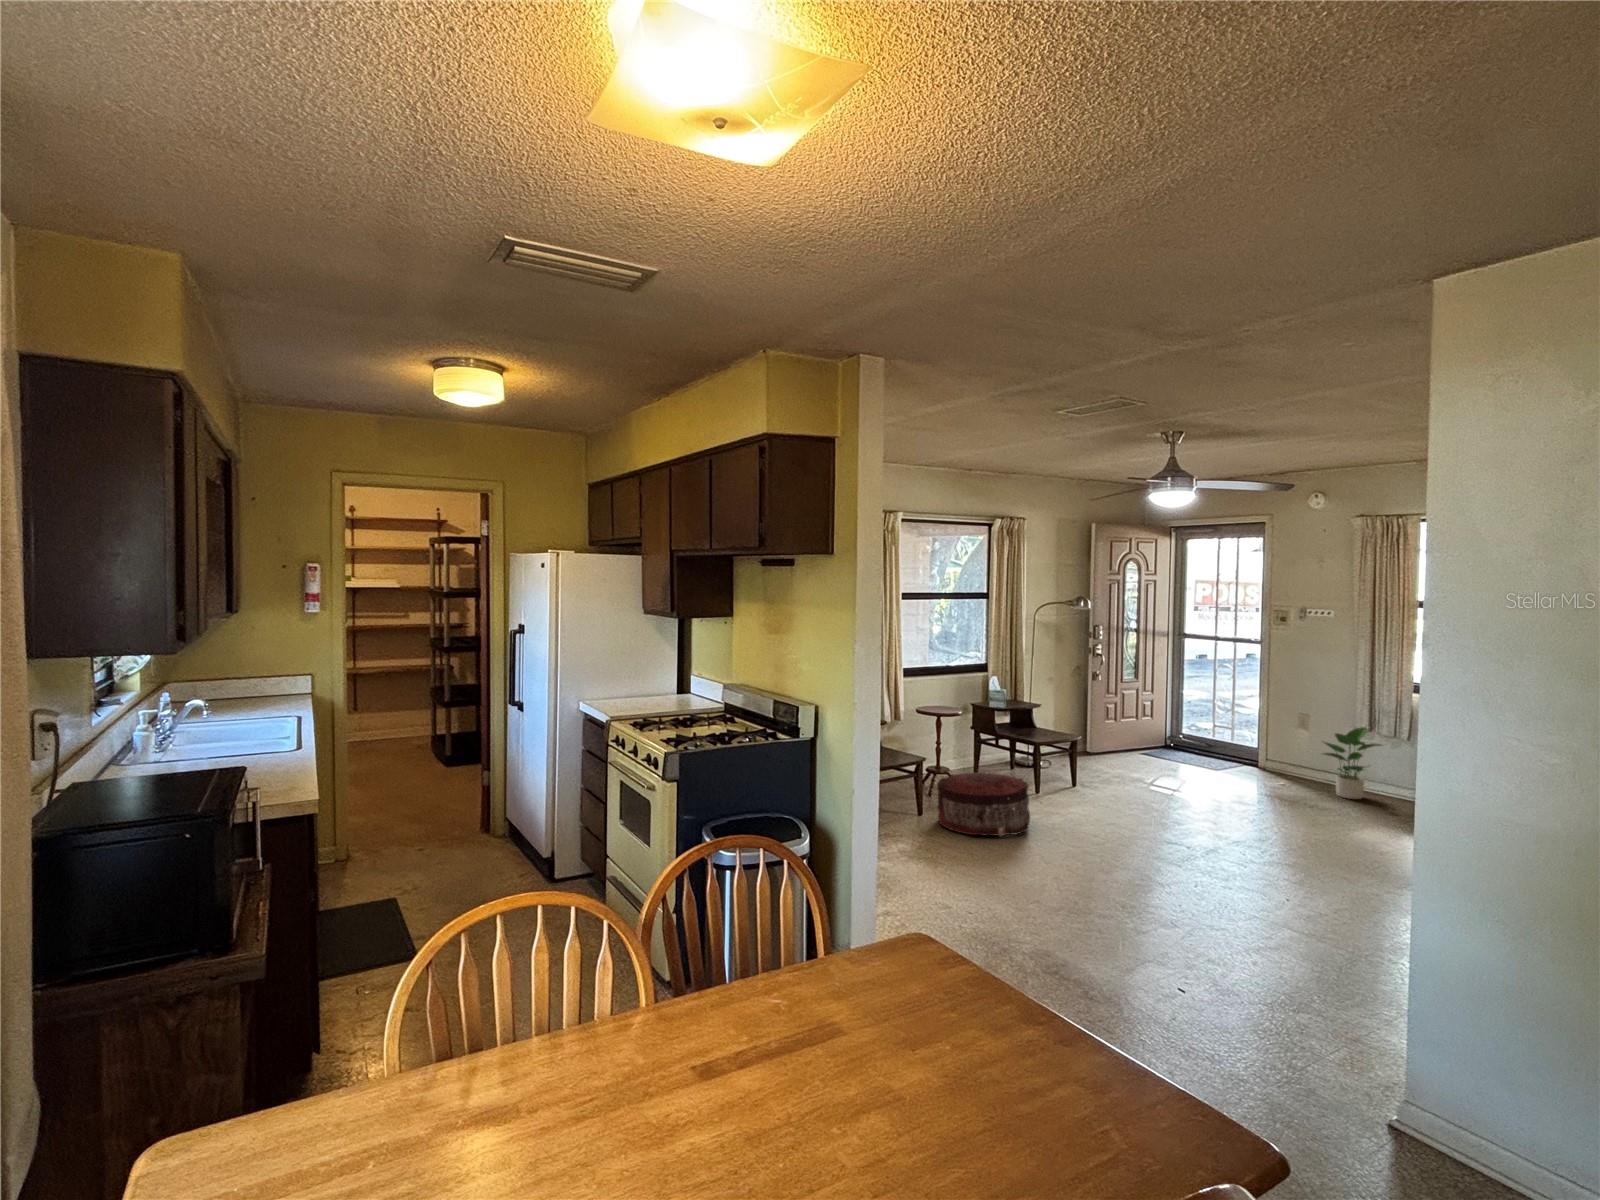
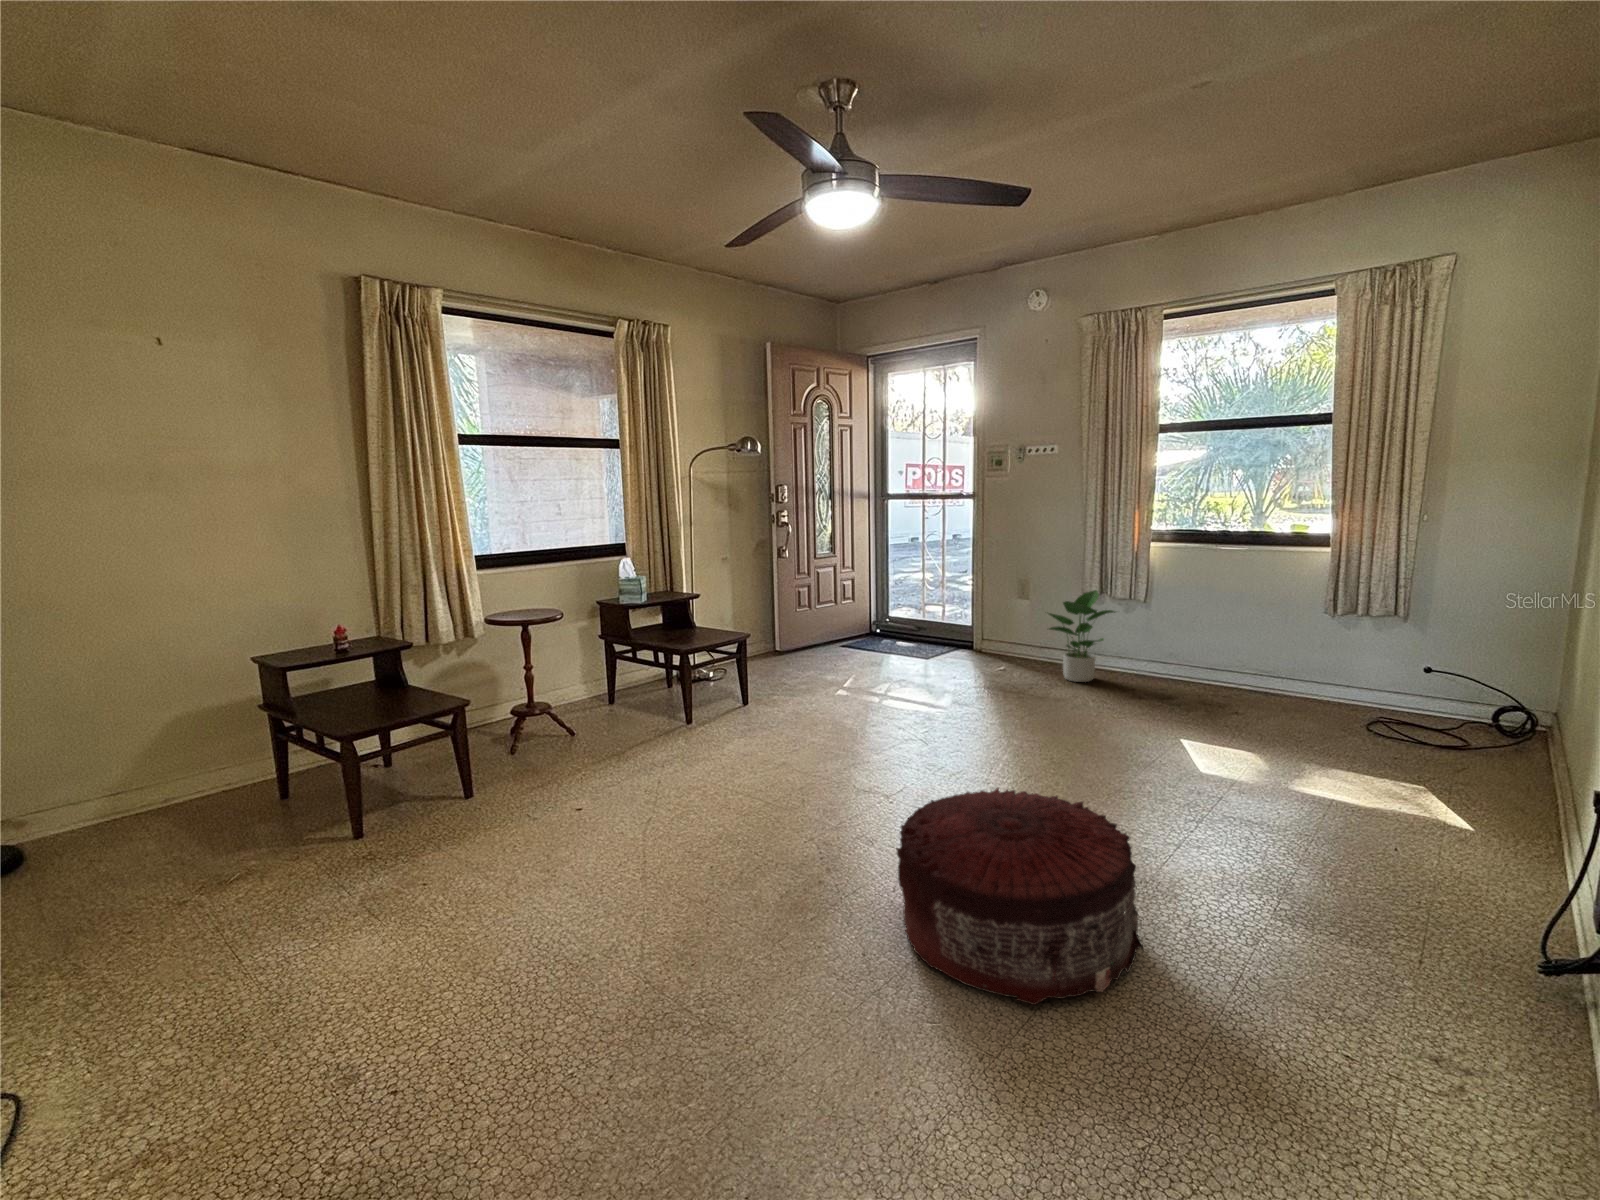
pouf: present [937,772,1030,836] -> present [896,788,1143,1005]

